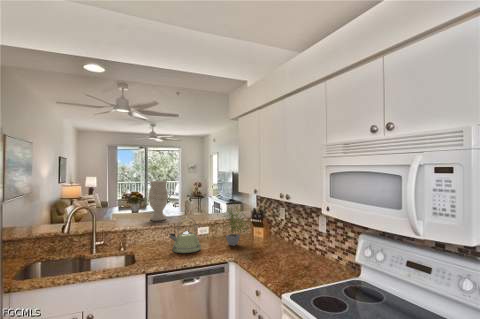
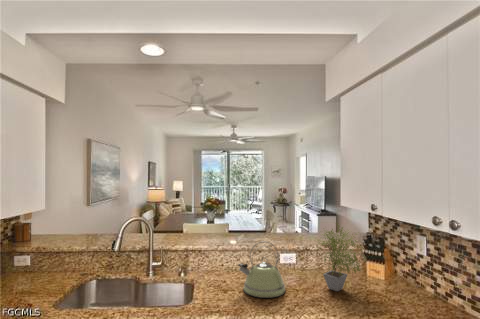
vase: present [149,181,168,221] -> none [216,187,241,240]

